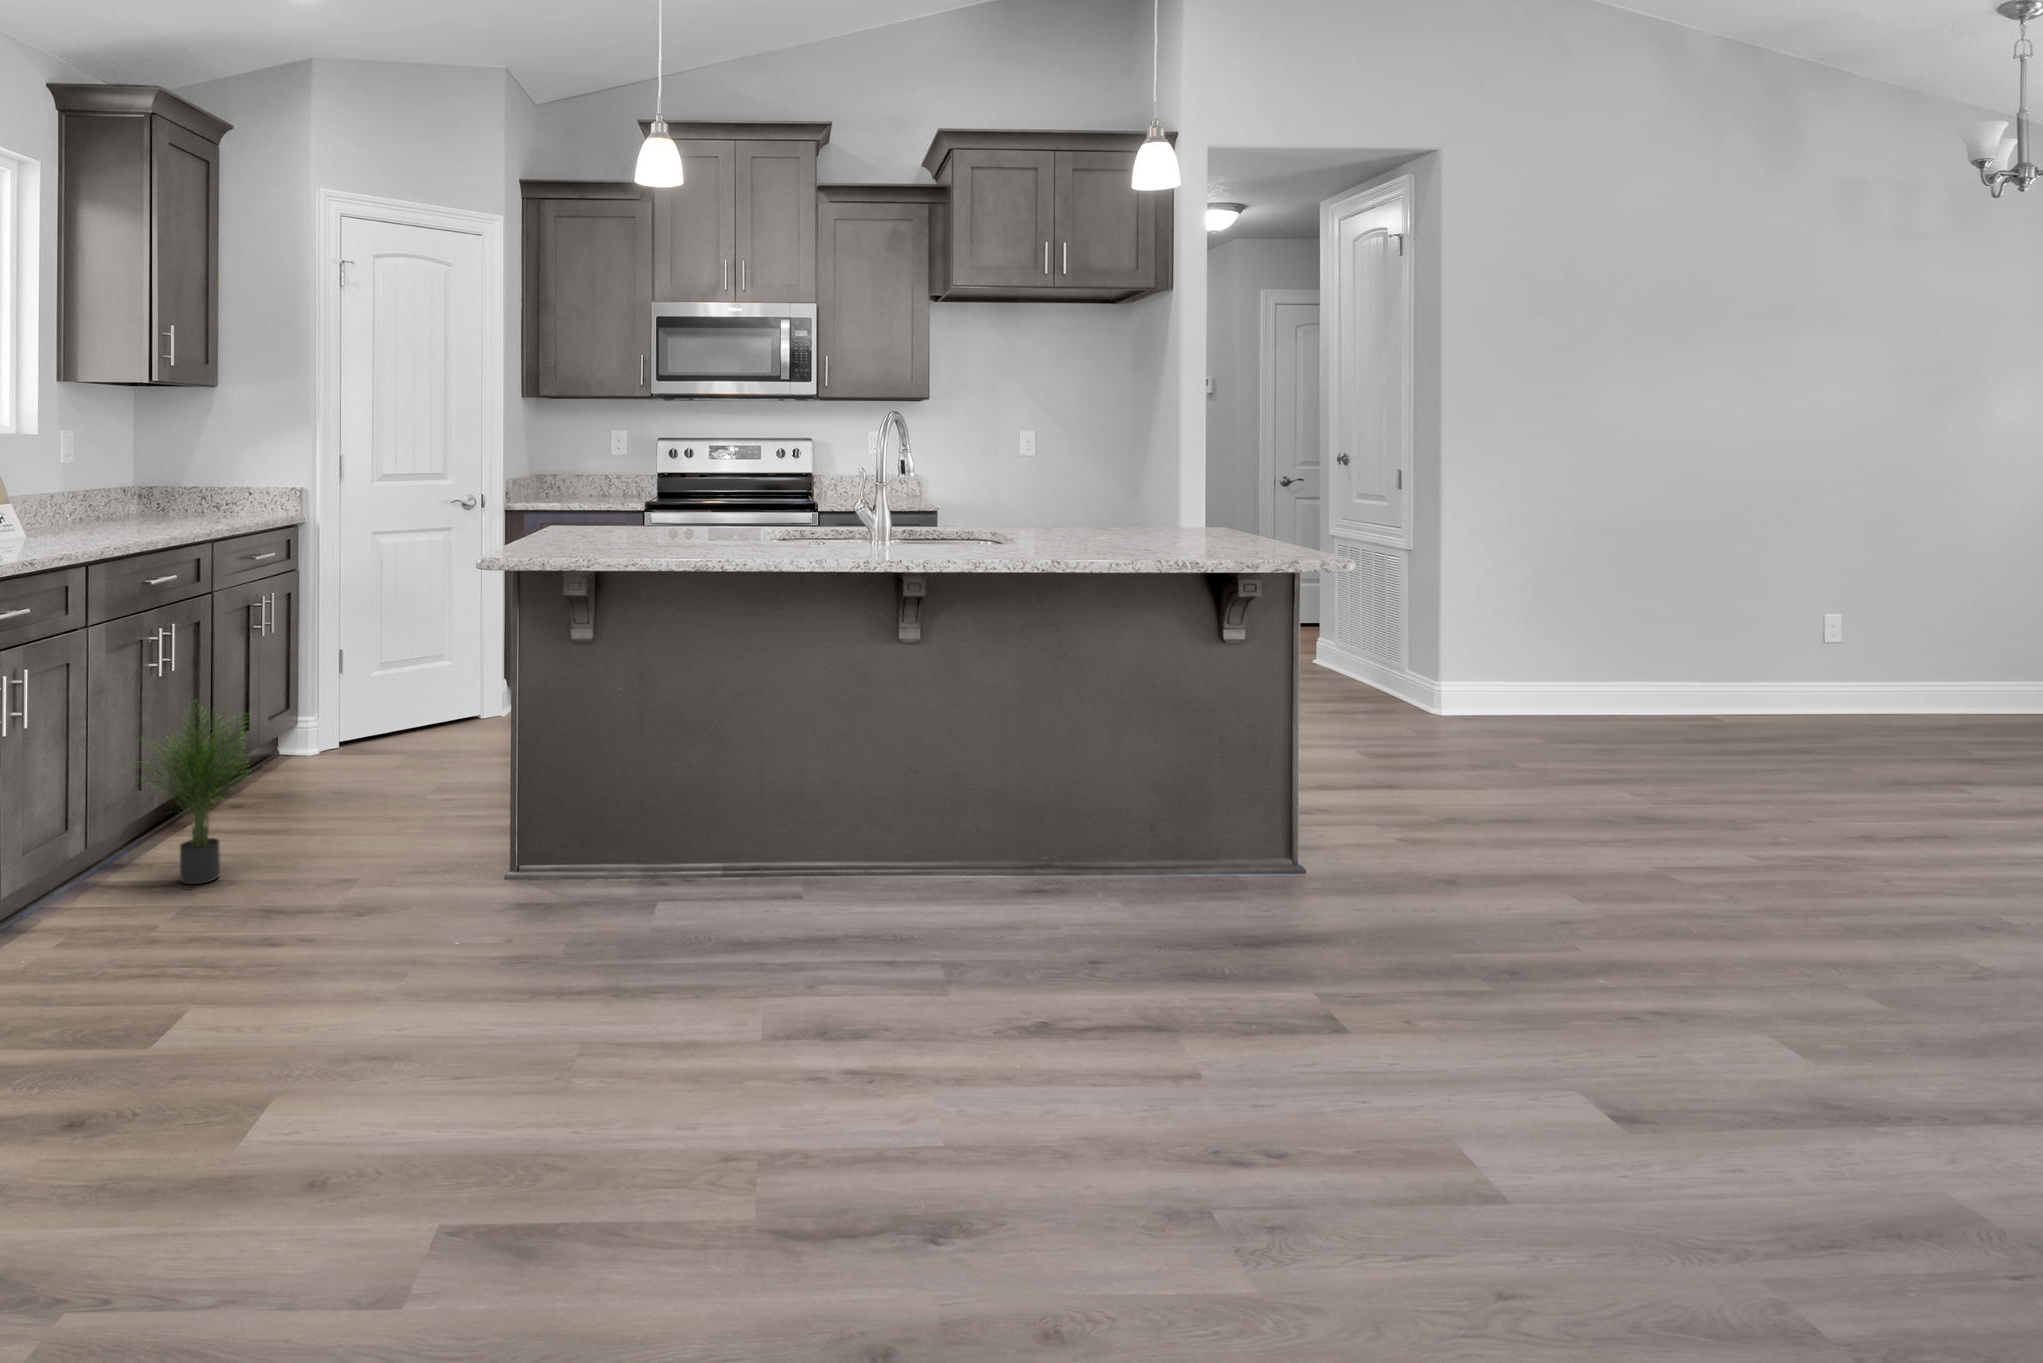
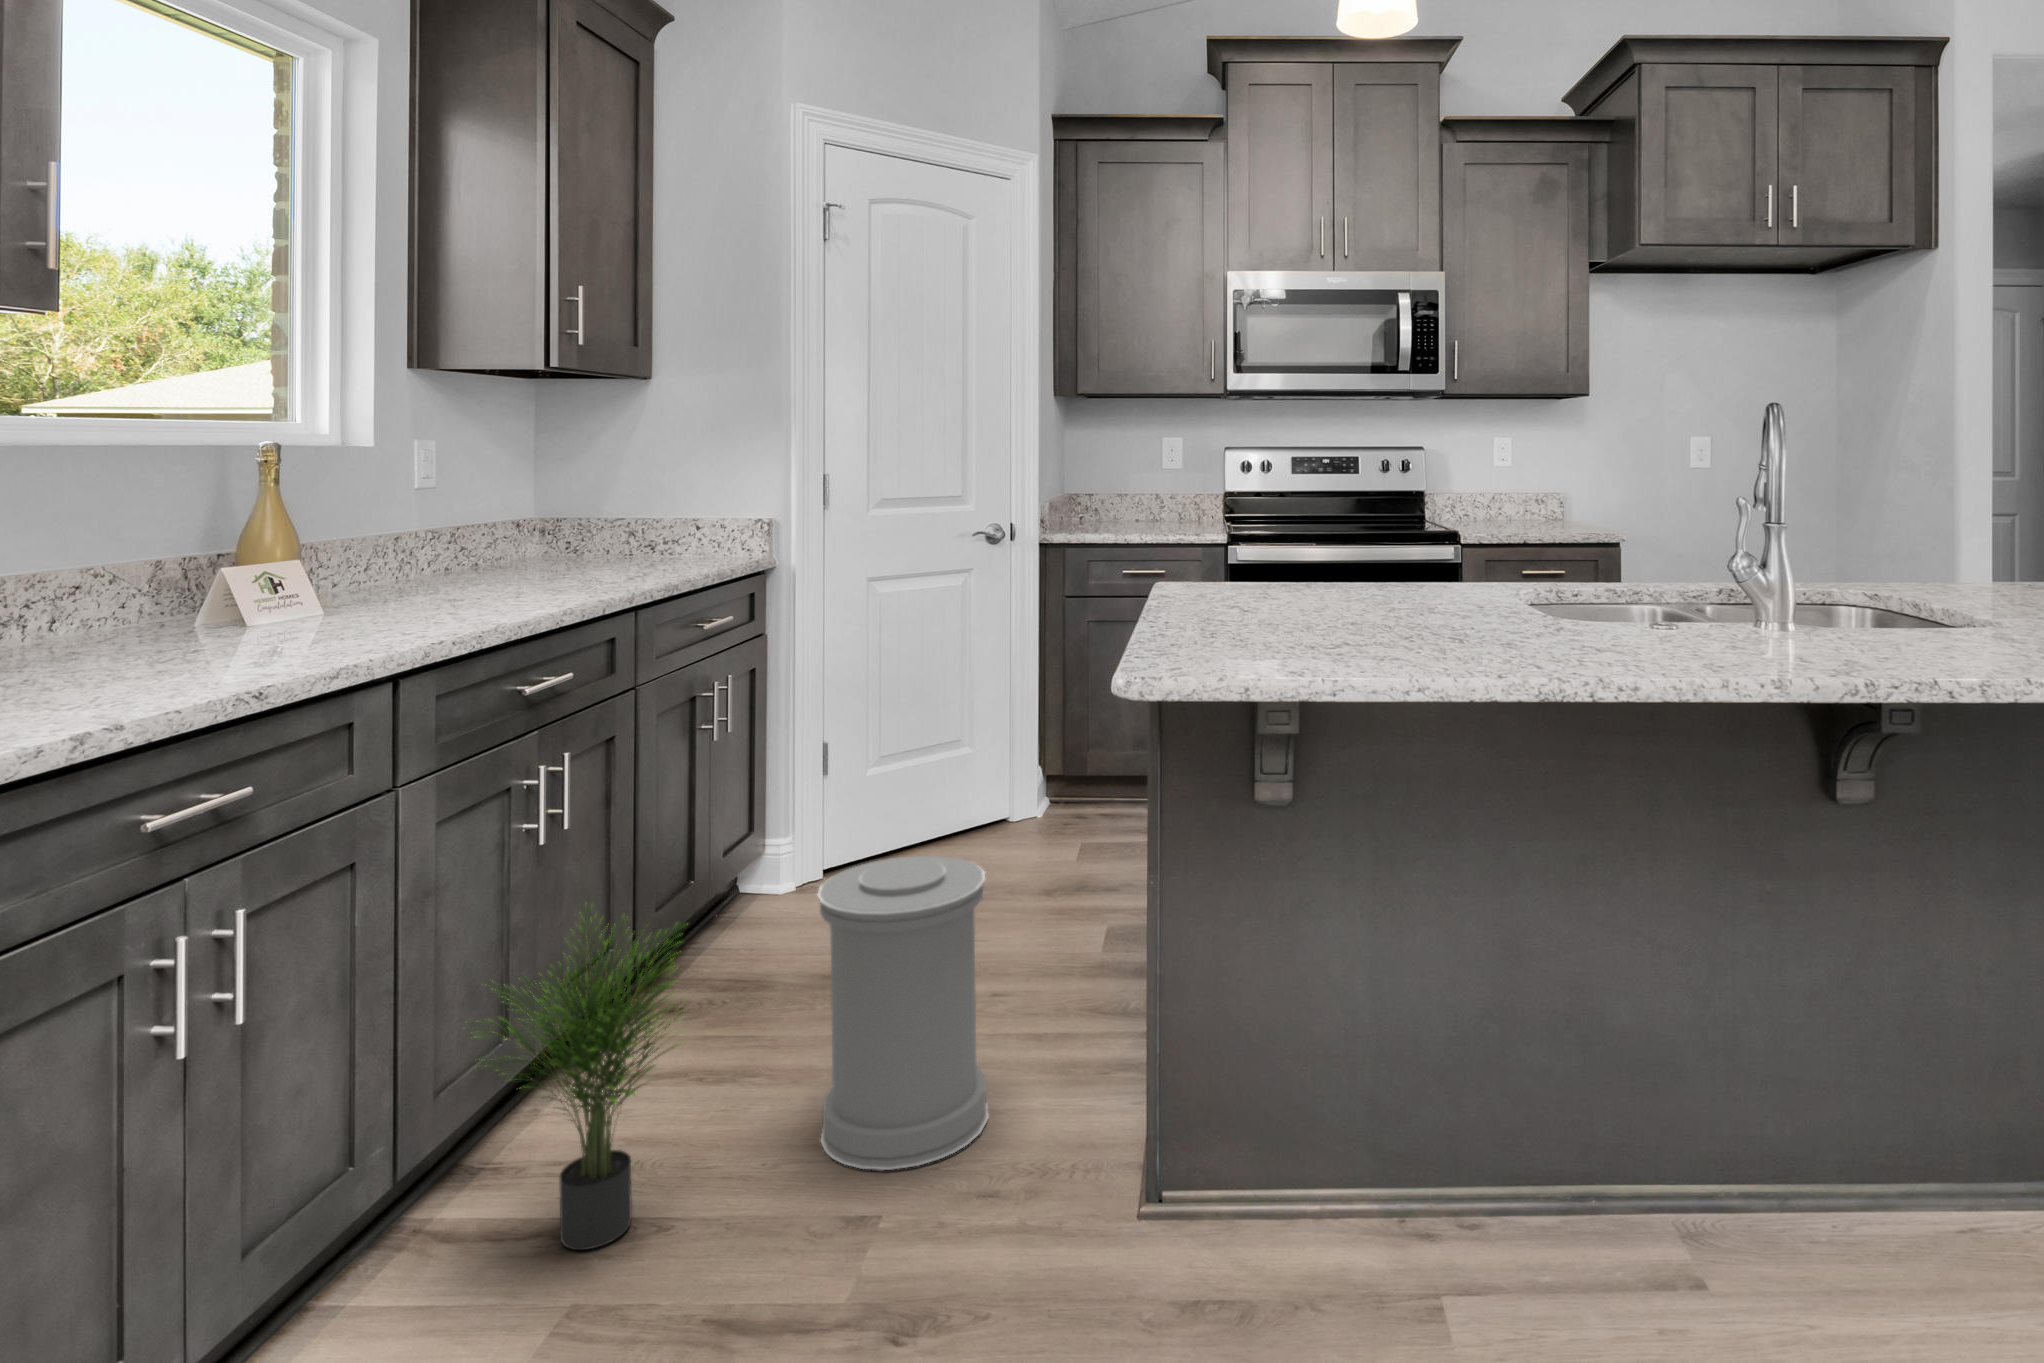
trash can: none [328,691,432,860] -> present [817,856,989,1170]

